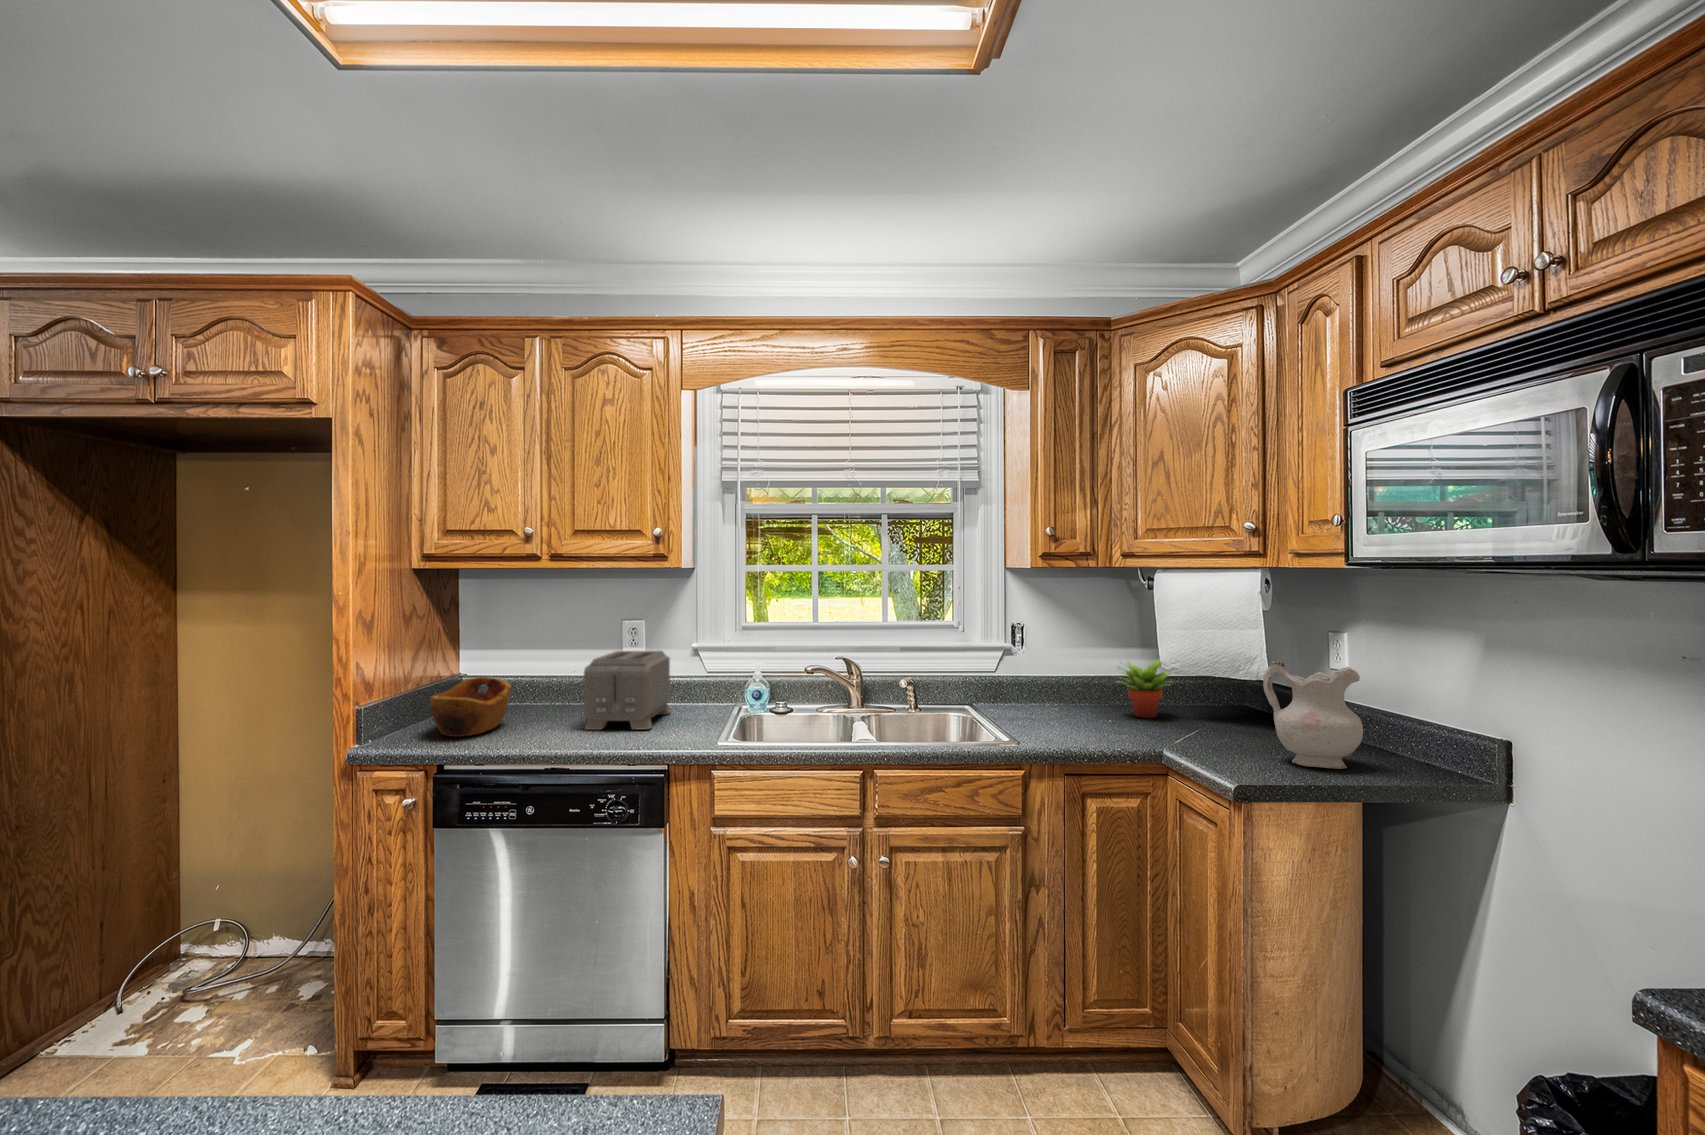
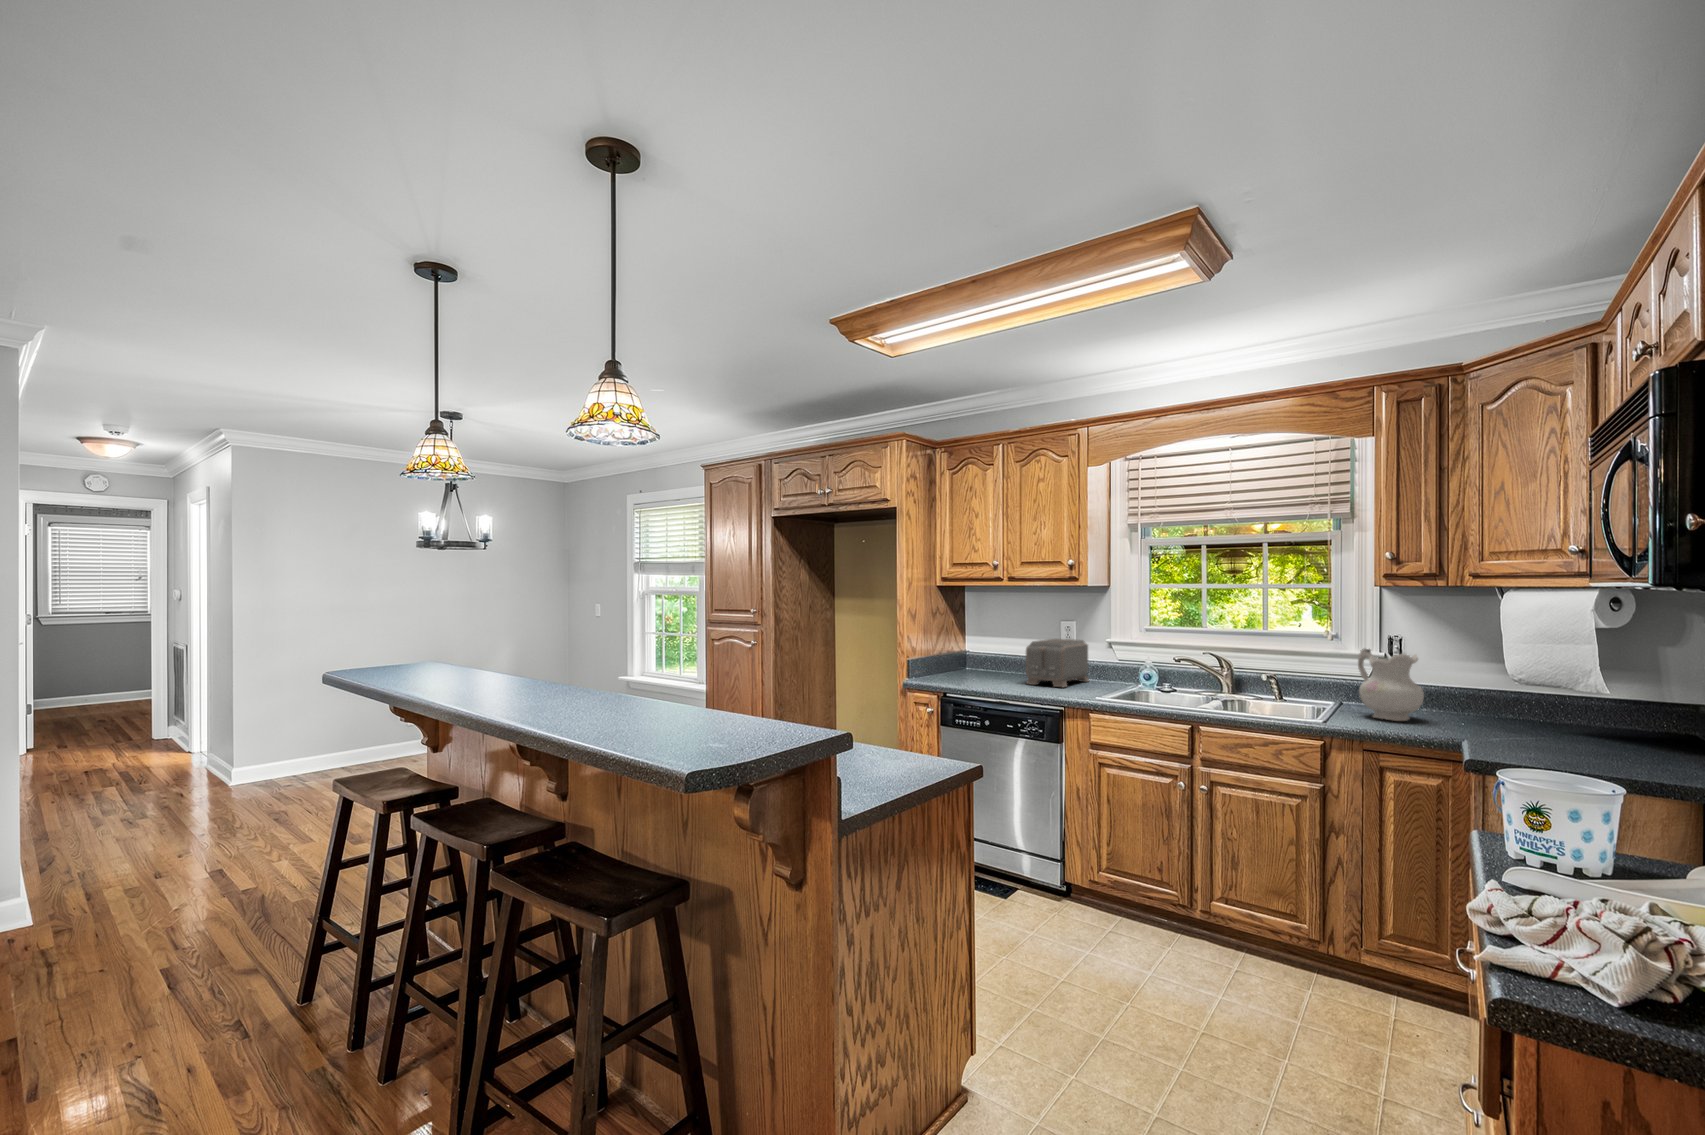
succulent plant: present [1122,660,1170,718] -> none [1451,666,1522,719]
ceramic pitcher: present [1263,661,1363,769] -> present [1358,649,1424,721]
wooden bowl: present [430,677,511,737] -> none [942,649,989,681]

